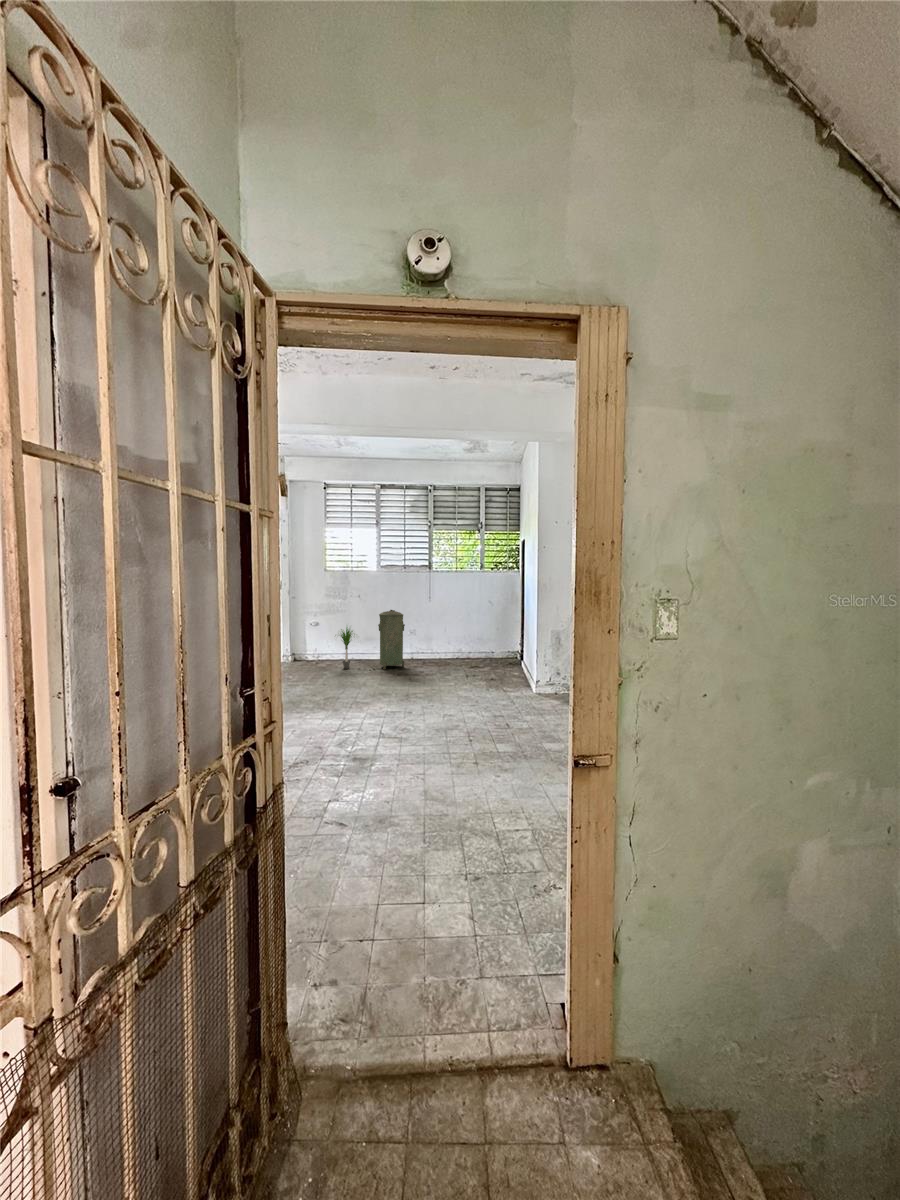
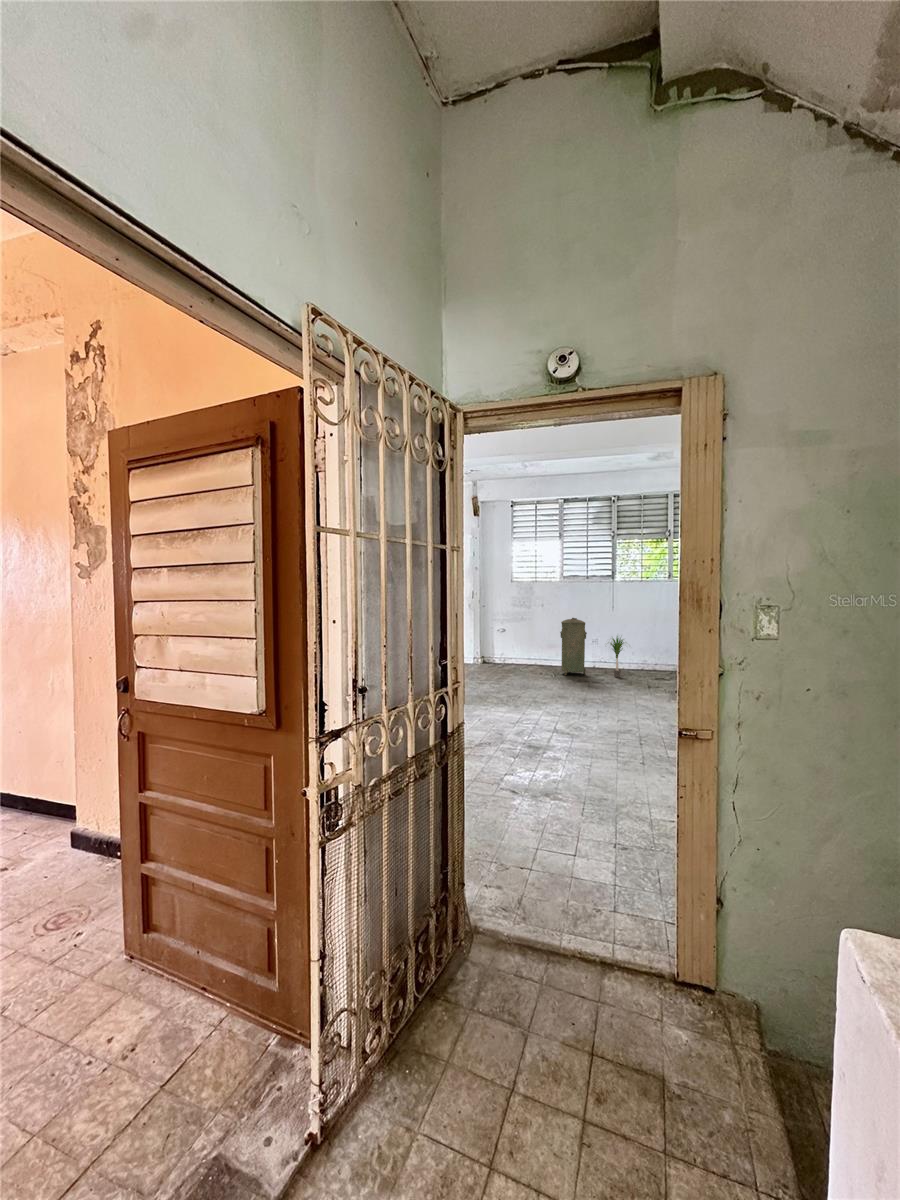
potted plant: present [341,628,353,669] -> present [610,636,624,677]

